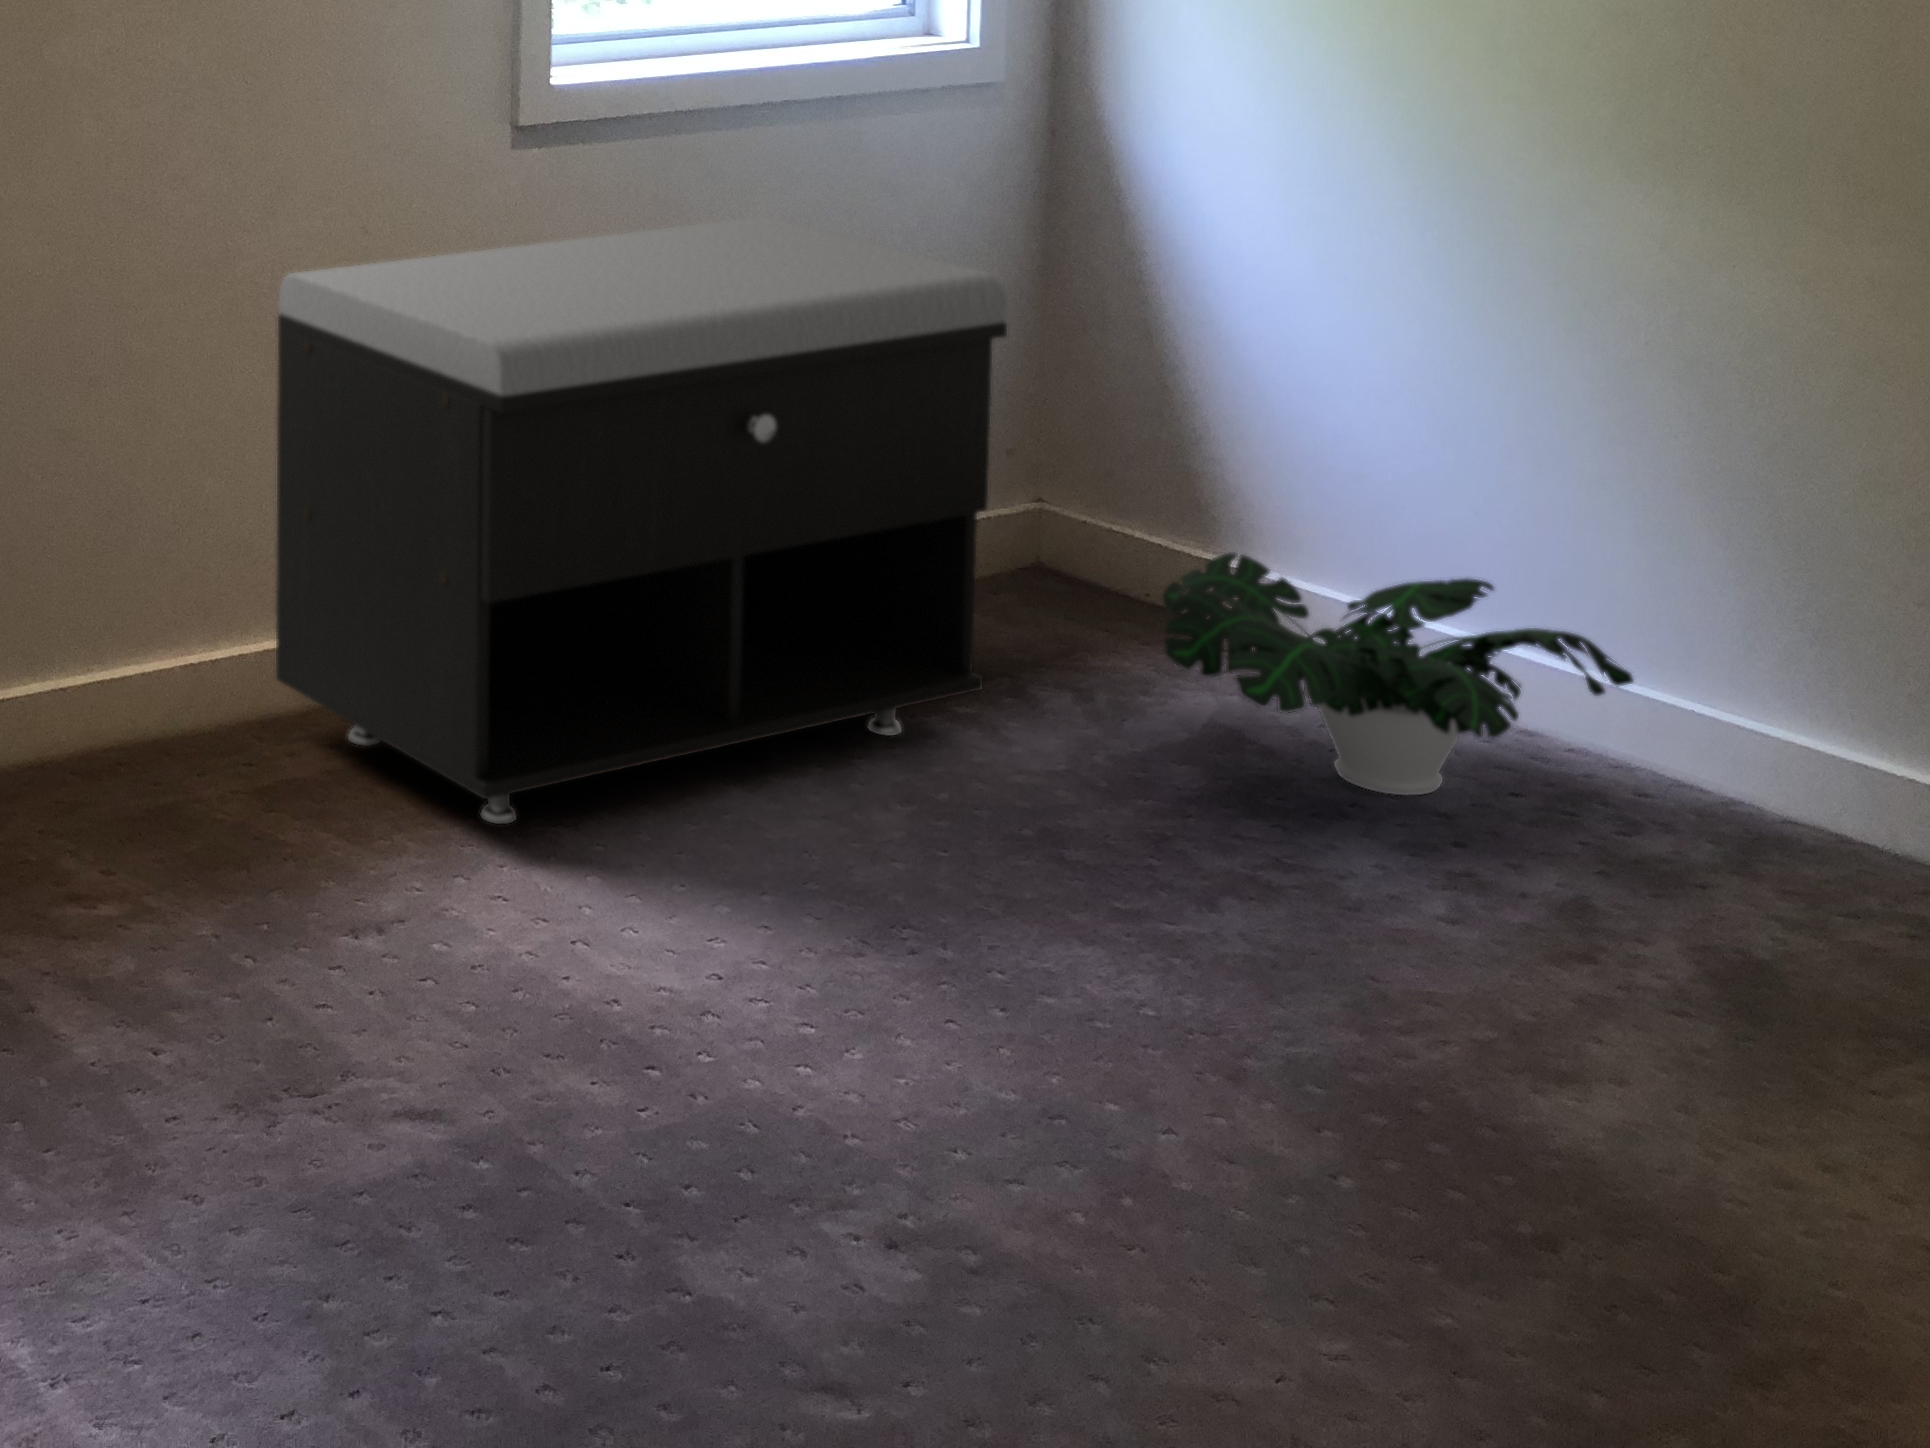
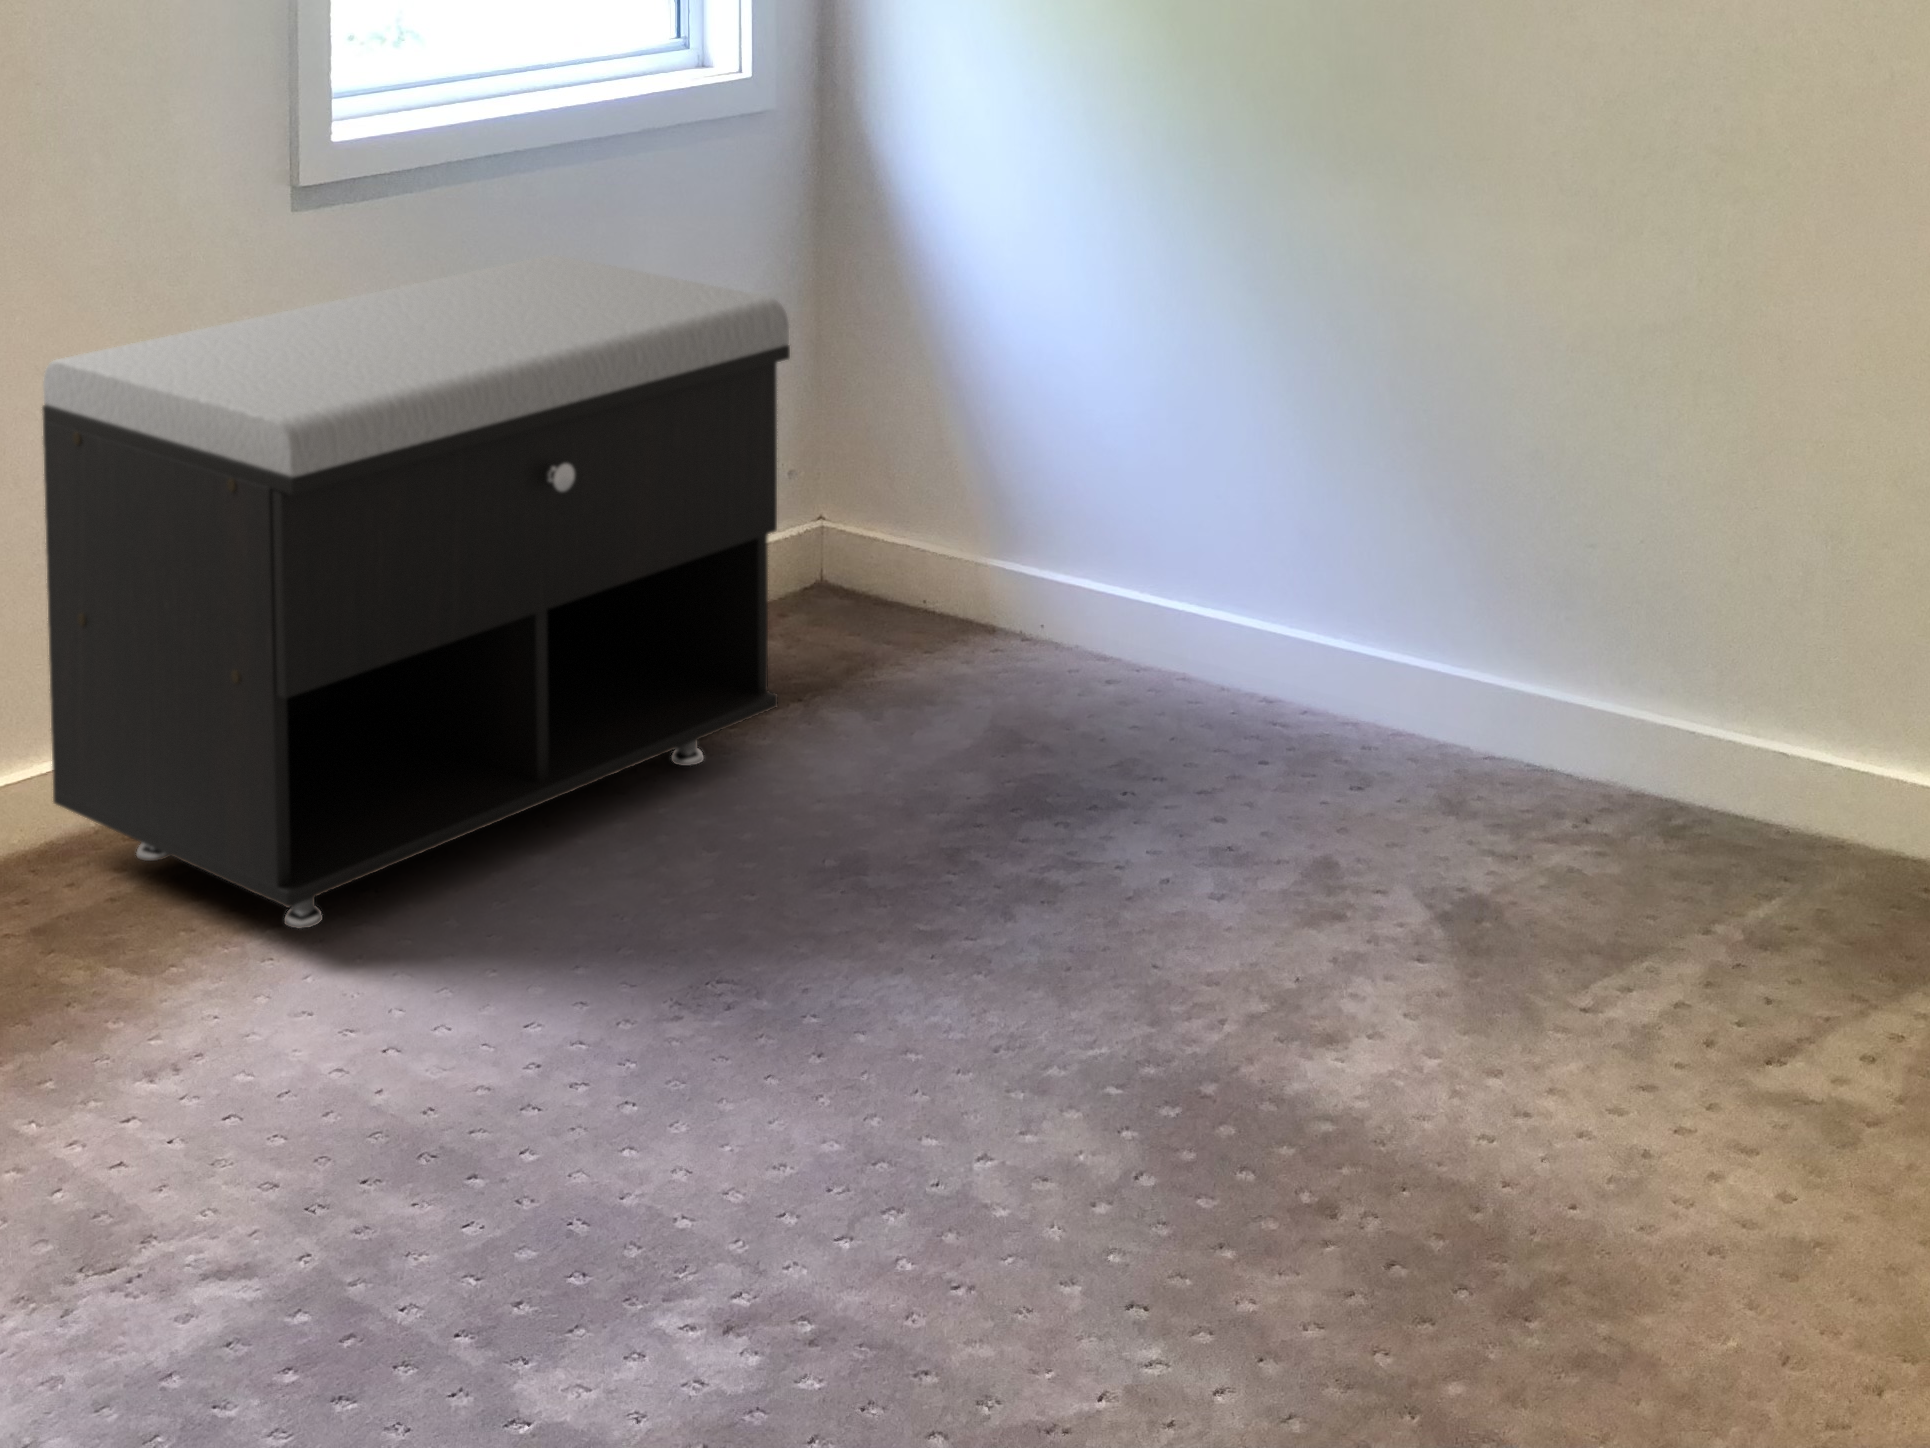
potted plant: present [1163,552,1633,795] -> none [937,543,1336,755]

